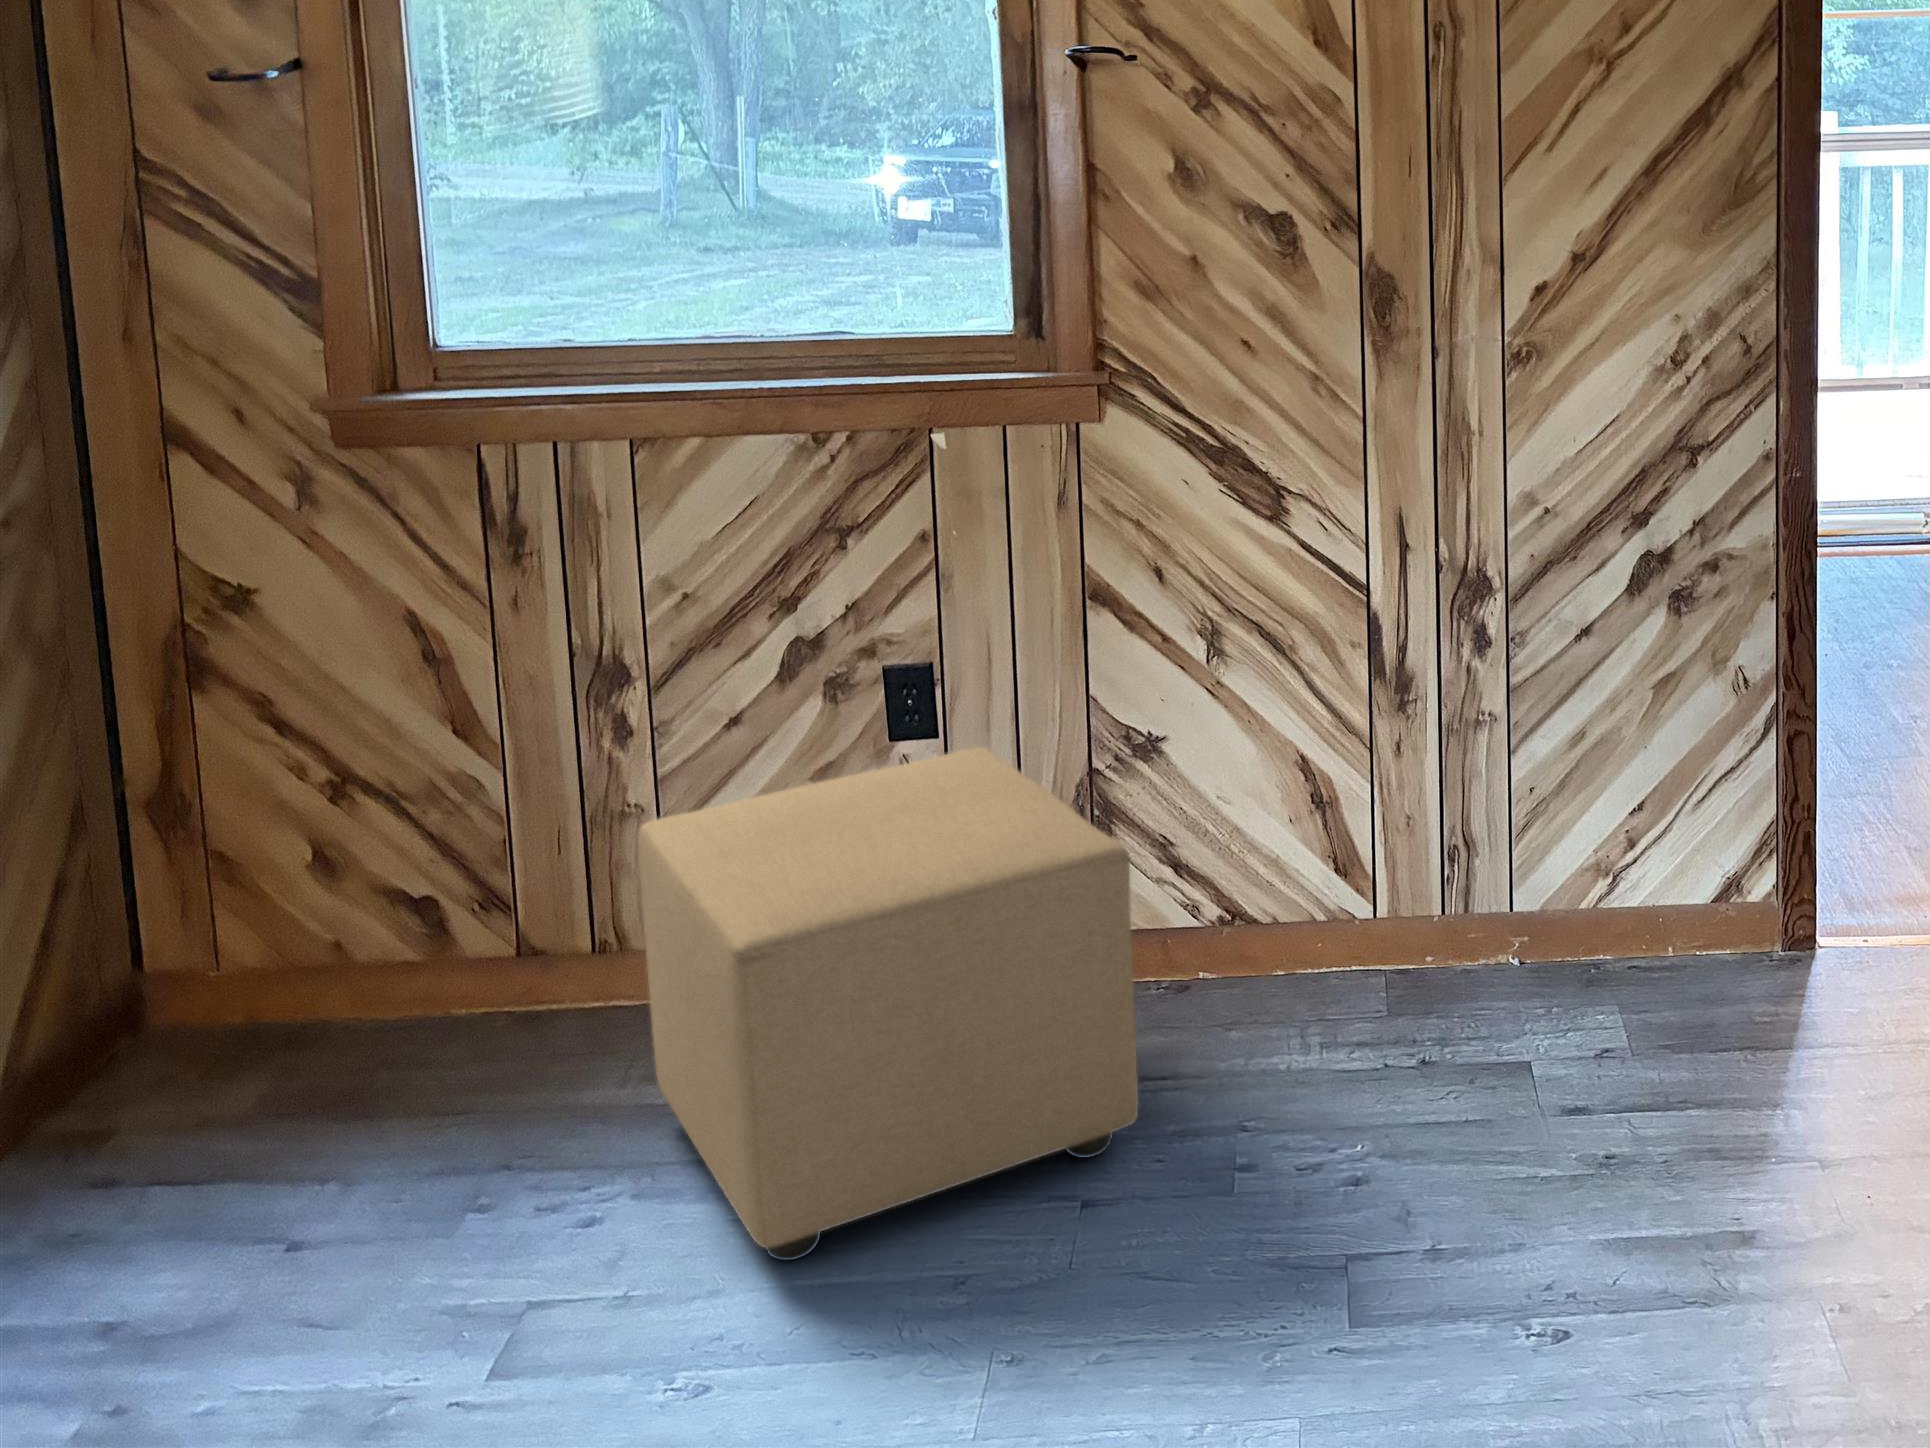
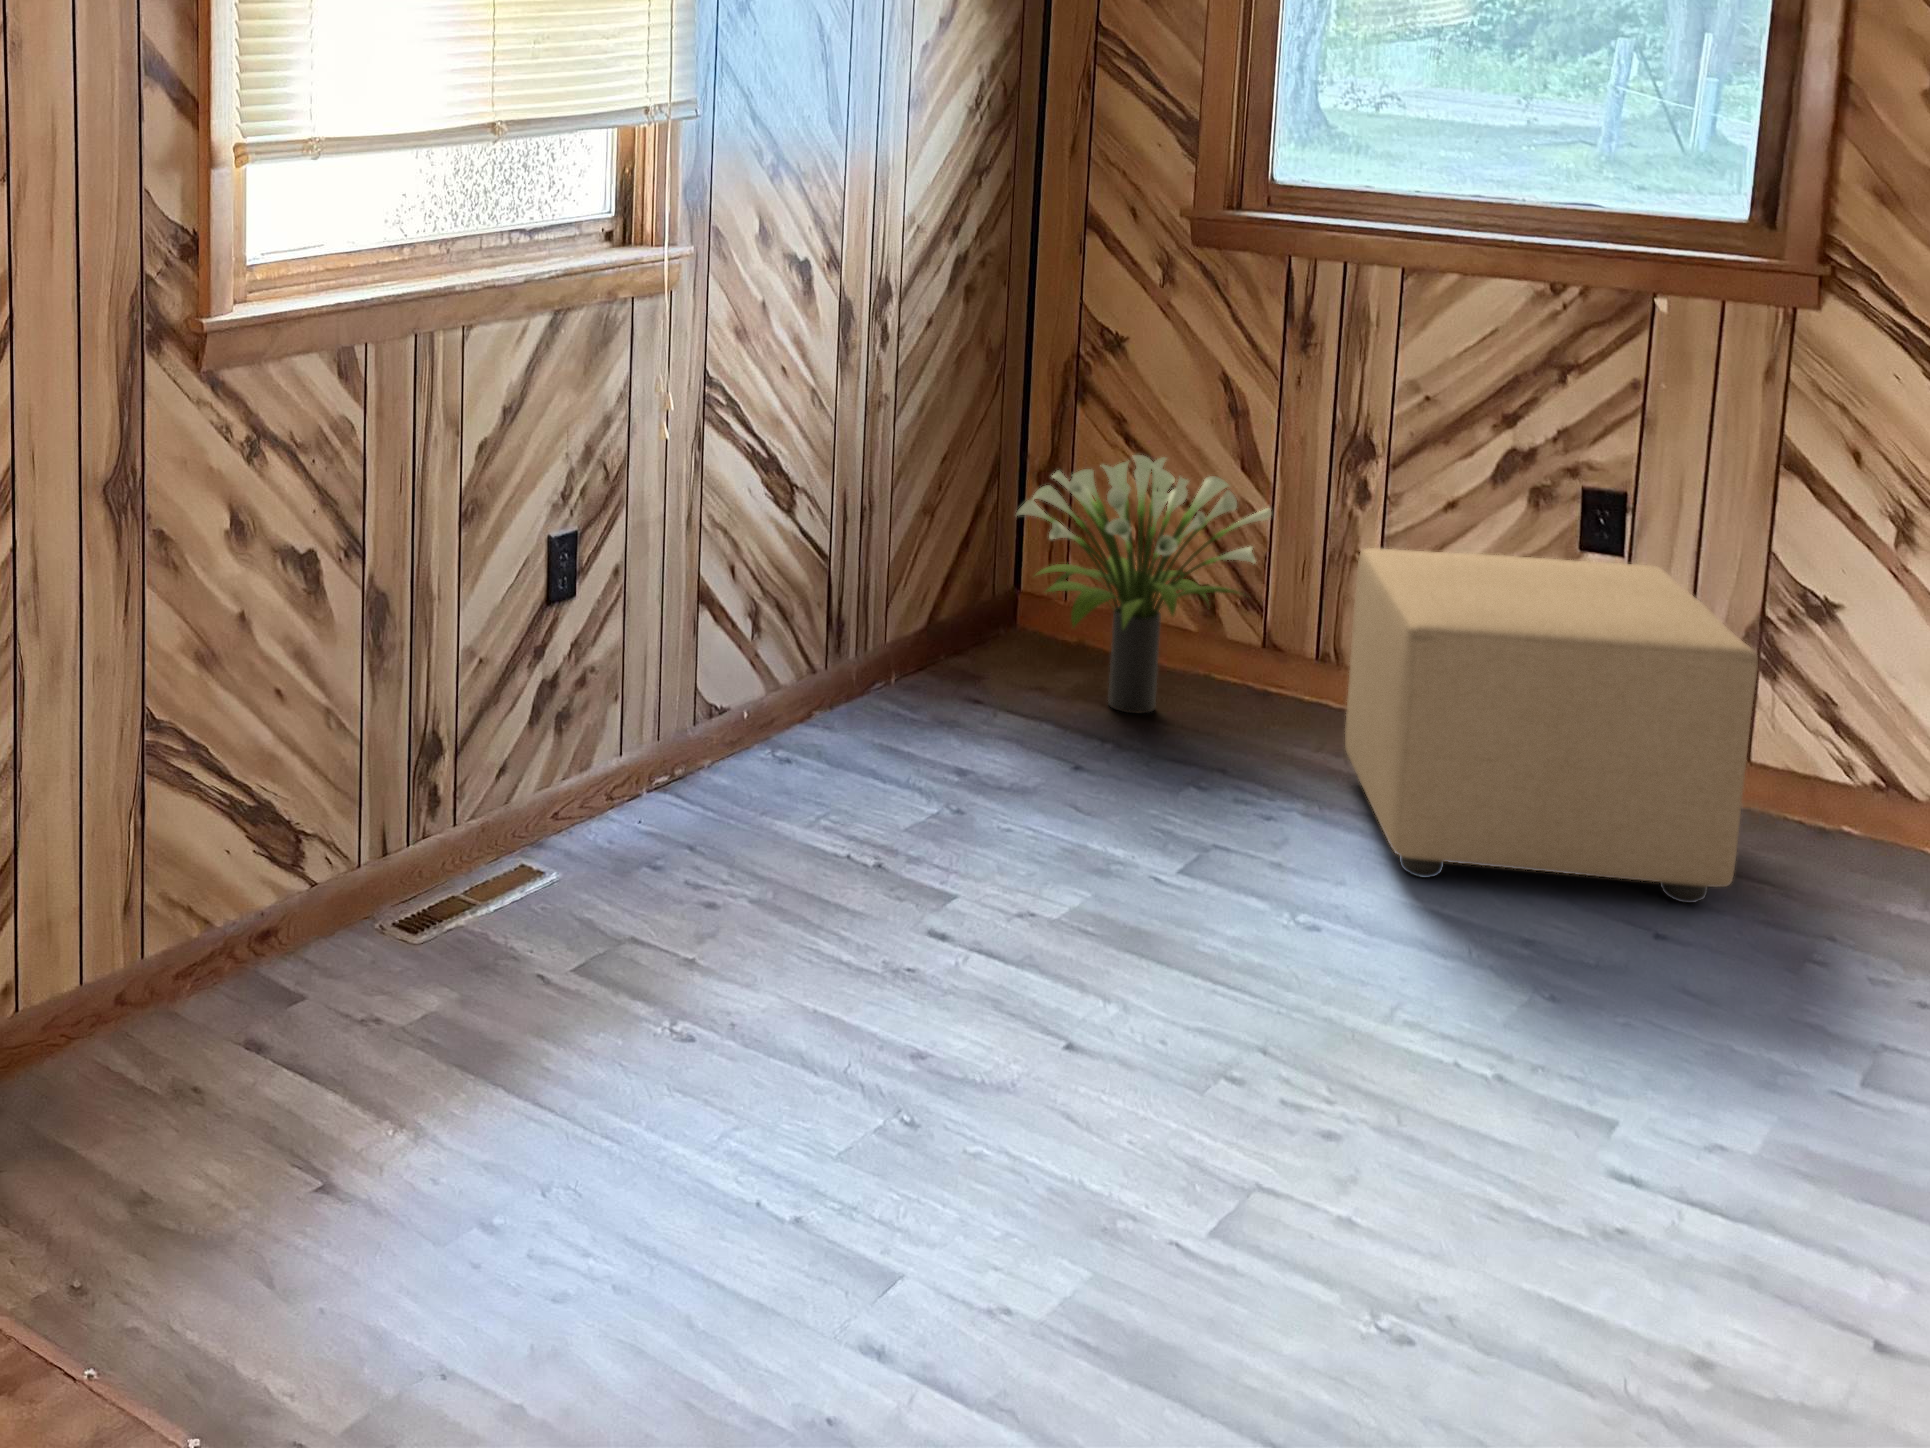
potted plant: none [112,752,506,1128] -> present [1017,455,1272,713]

